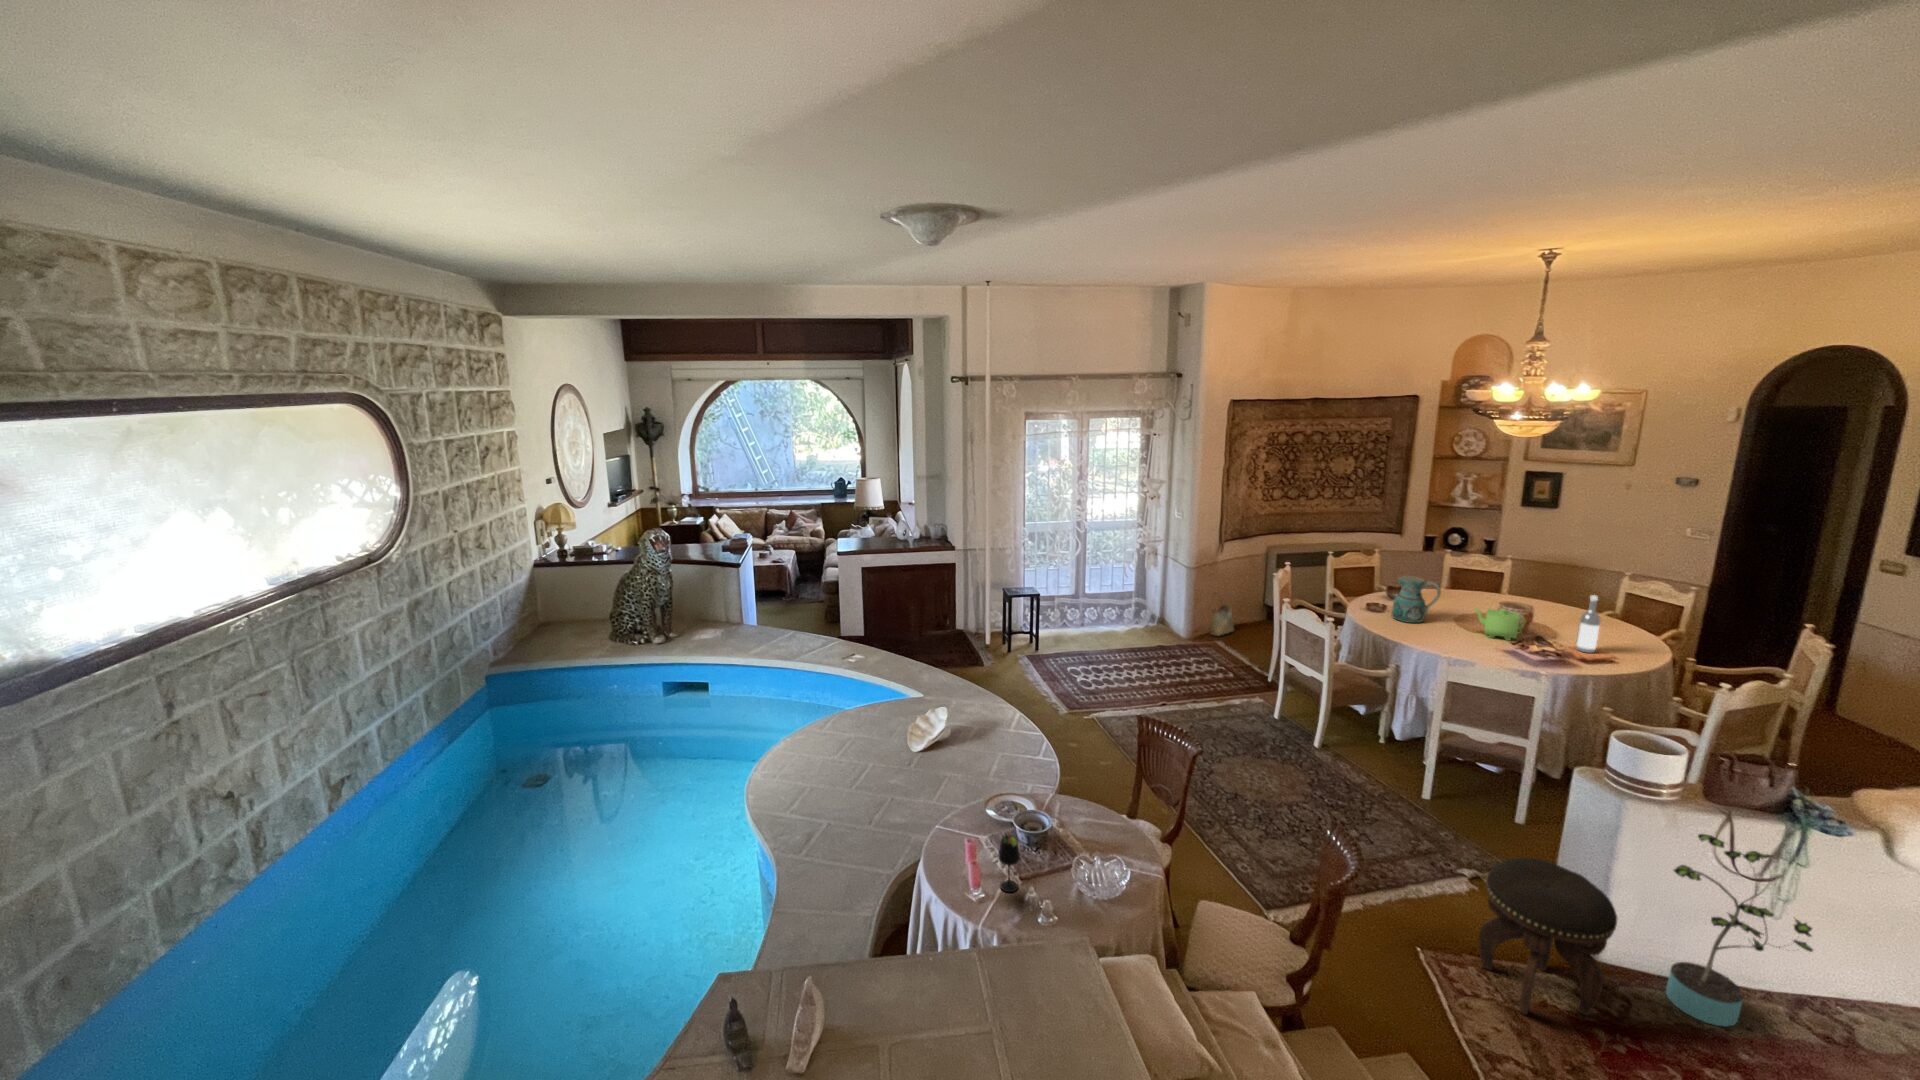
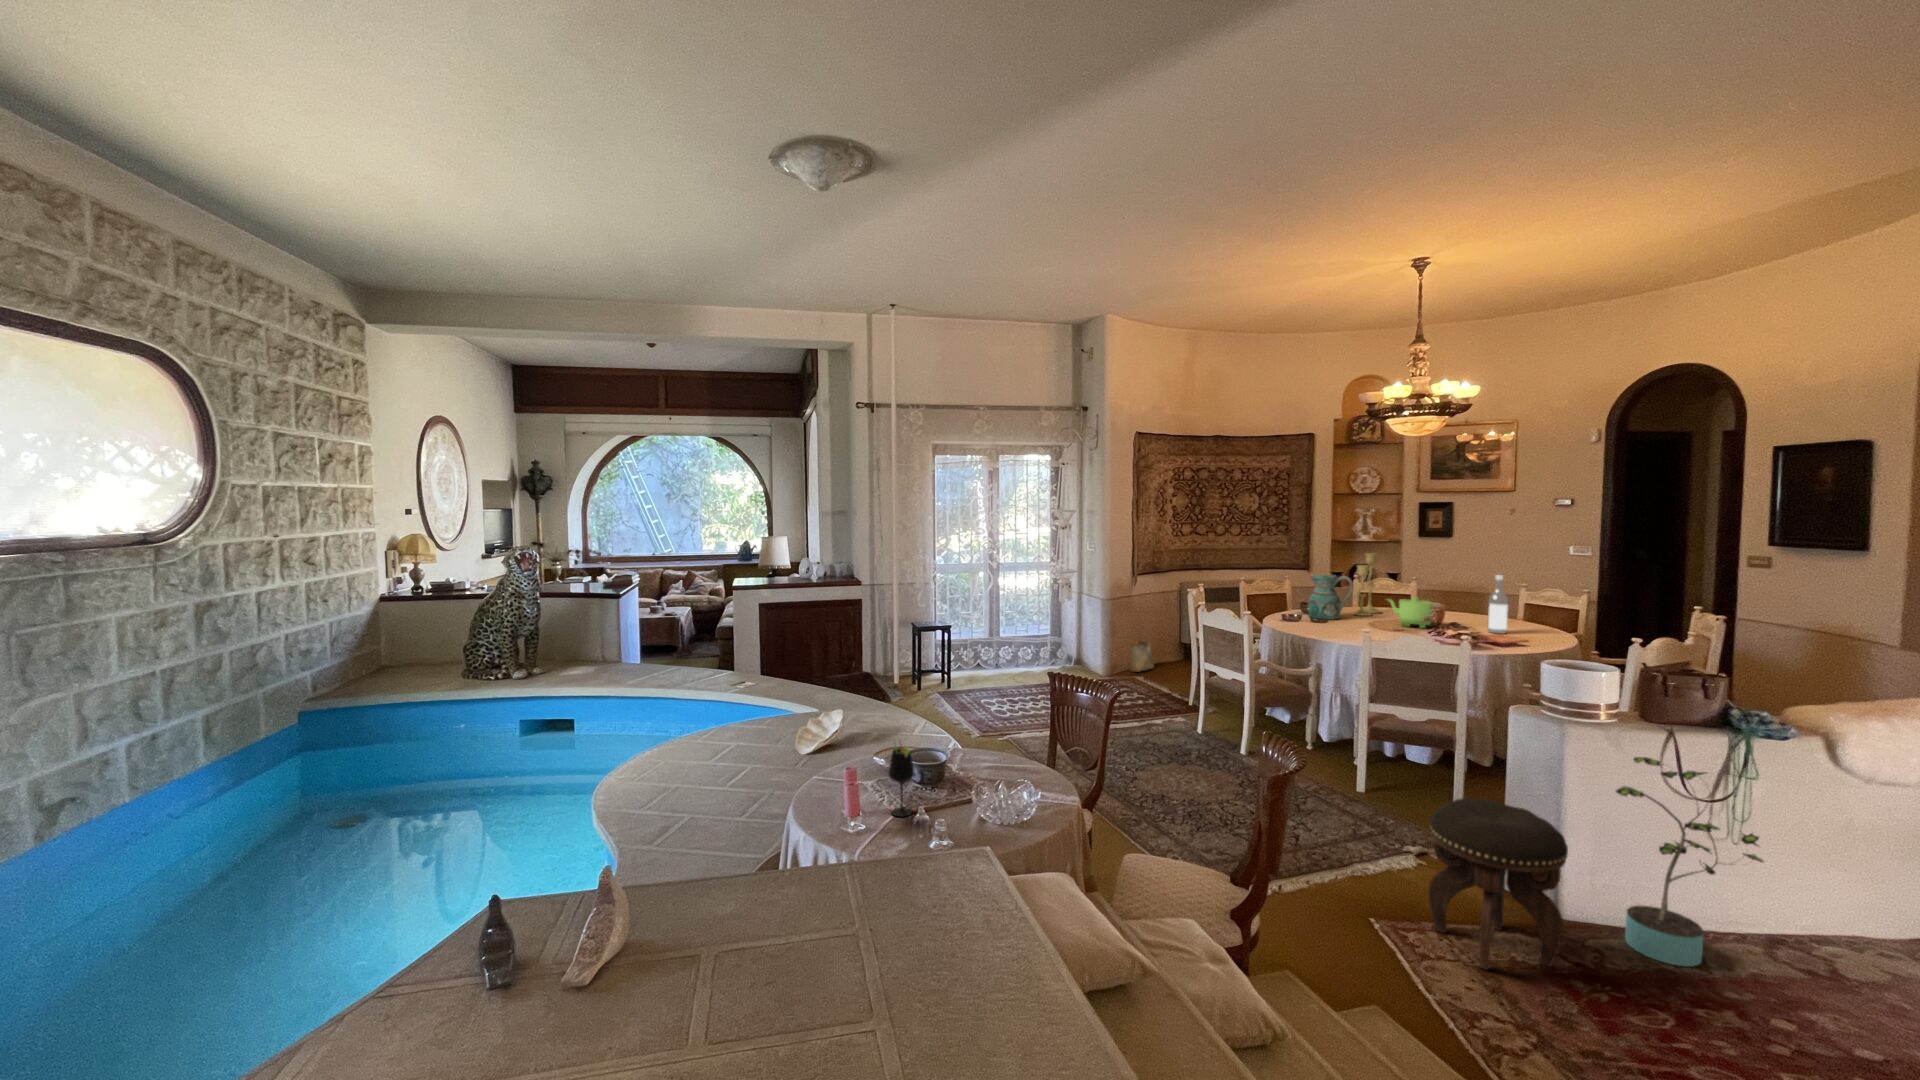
candlestick: none [1436,553,1470,618] -> present [1352,553,1381,616]

